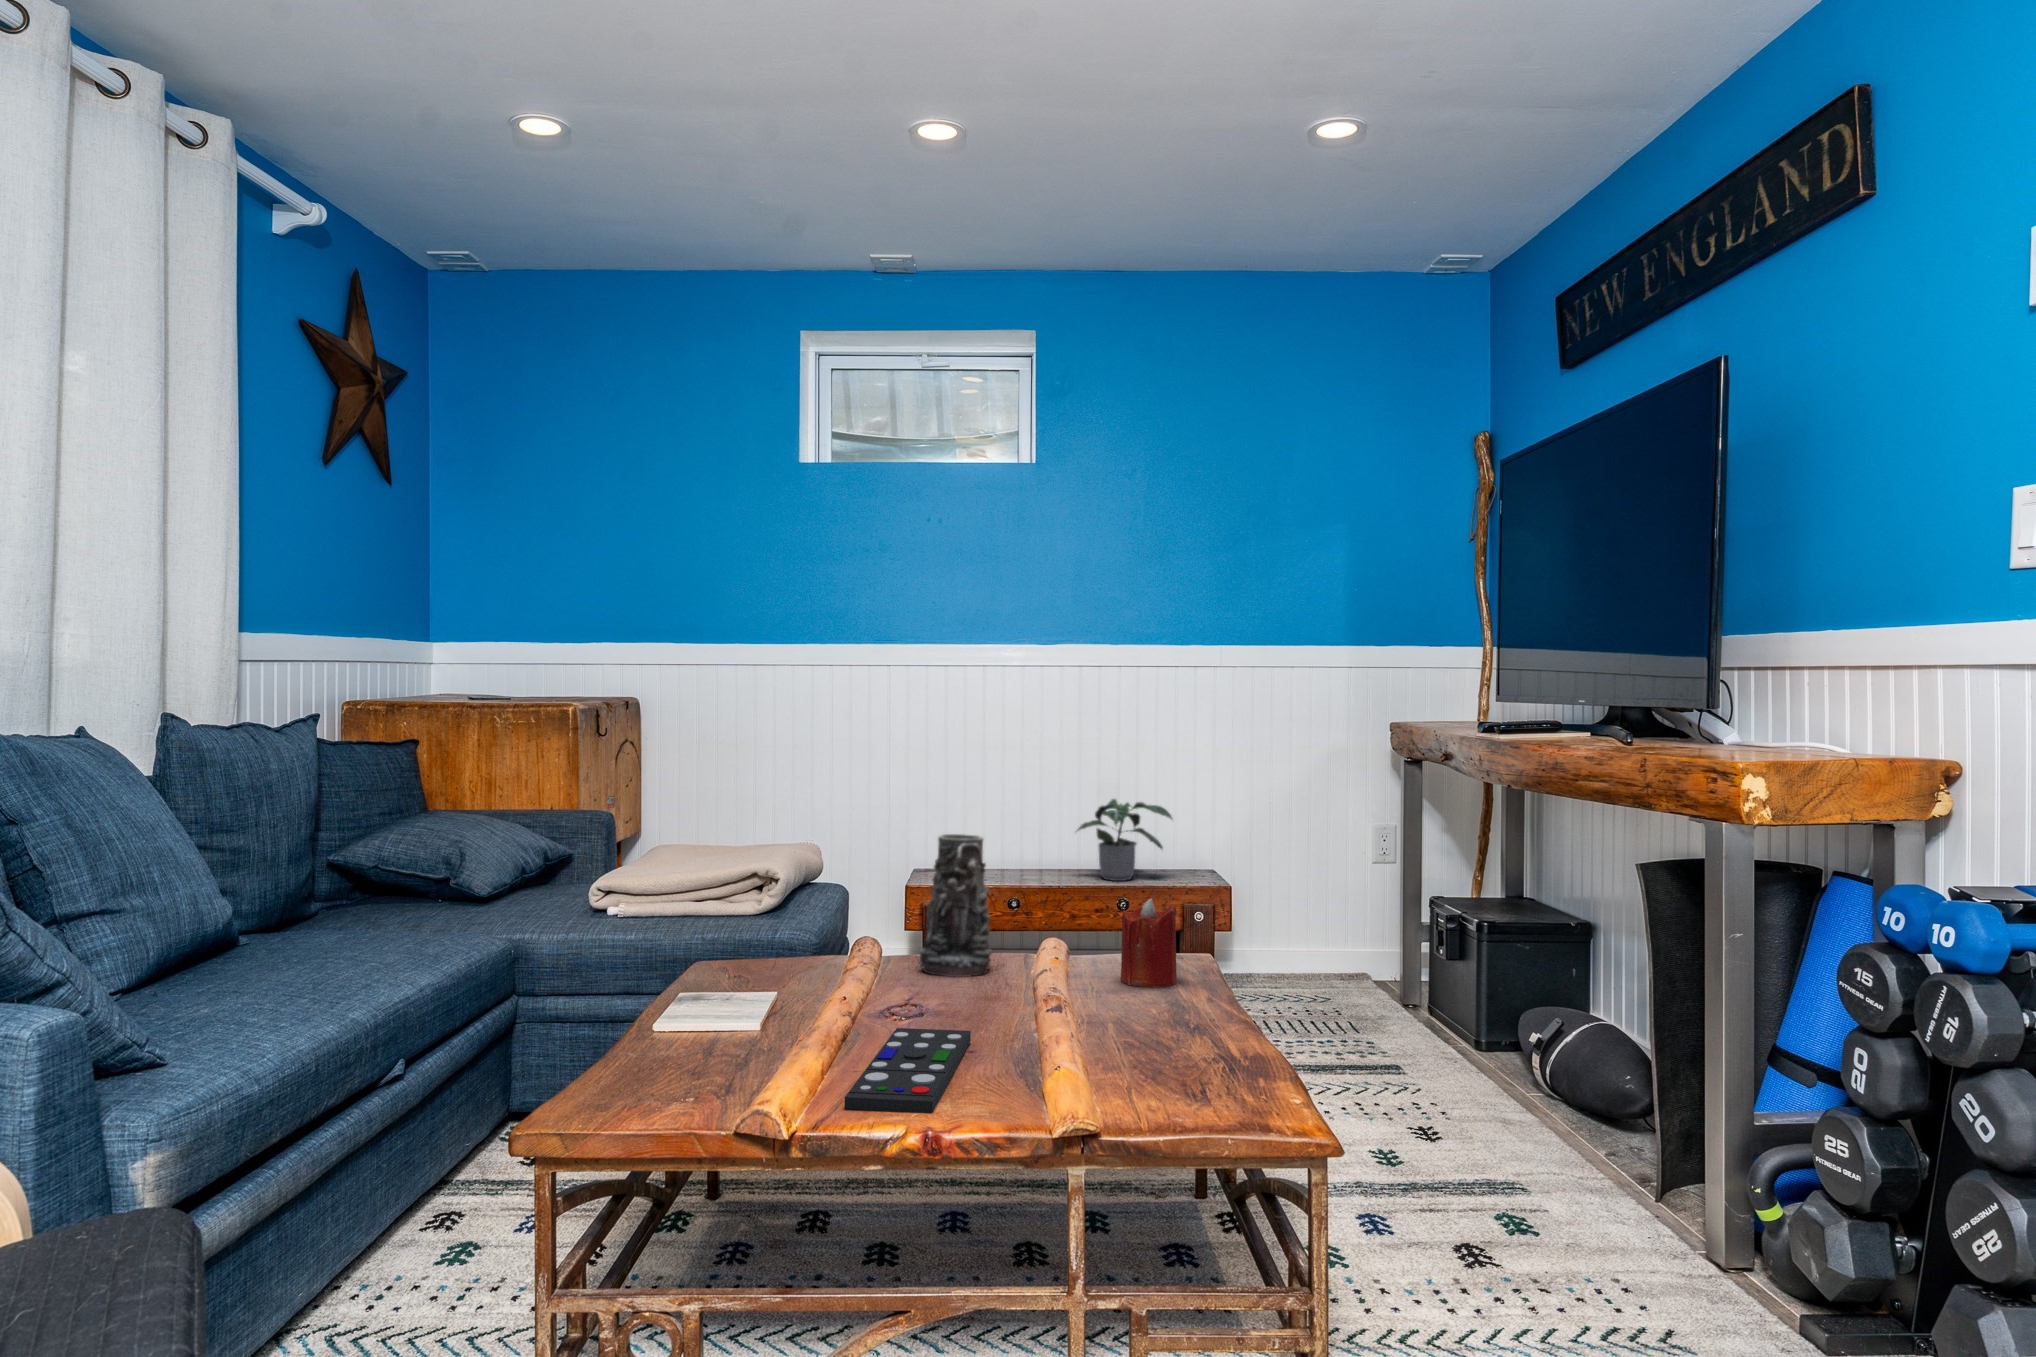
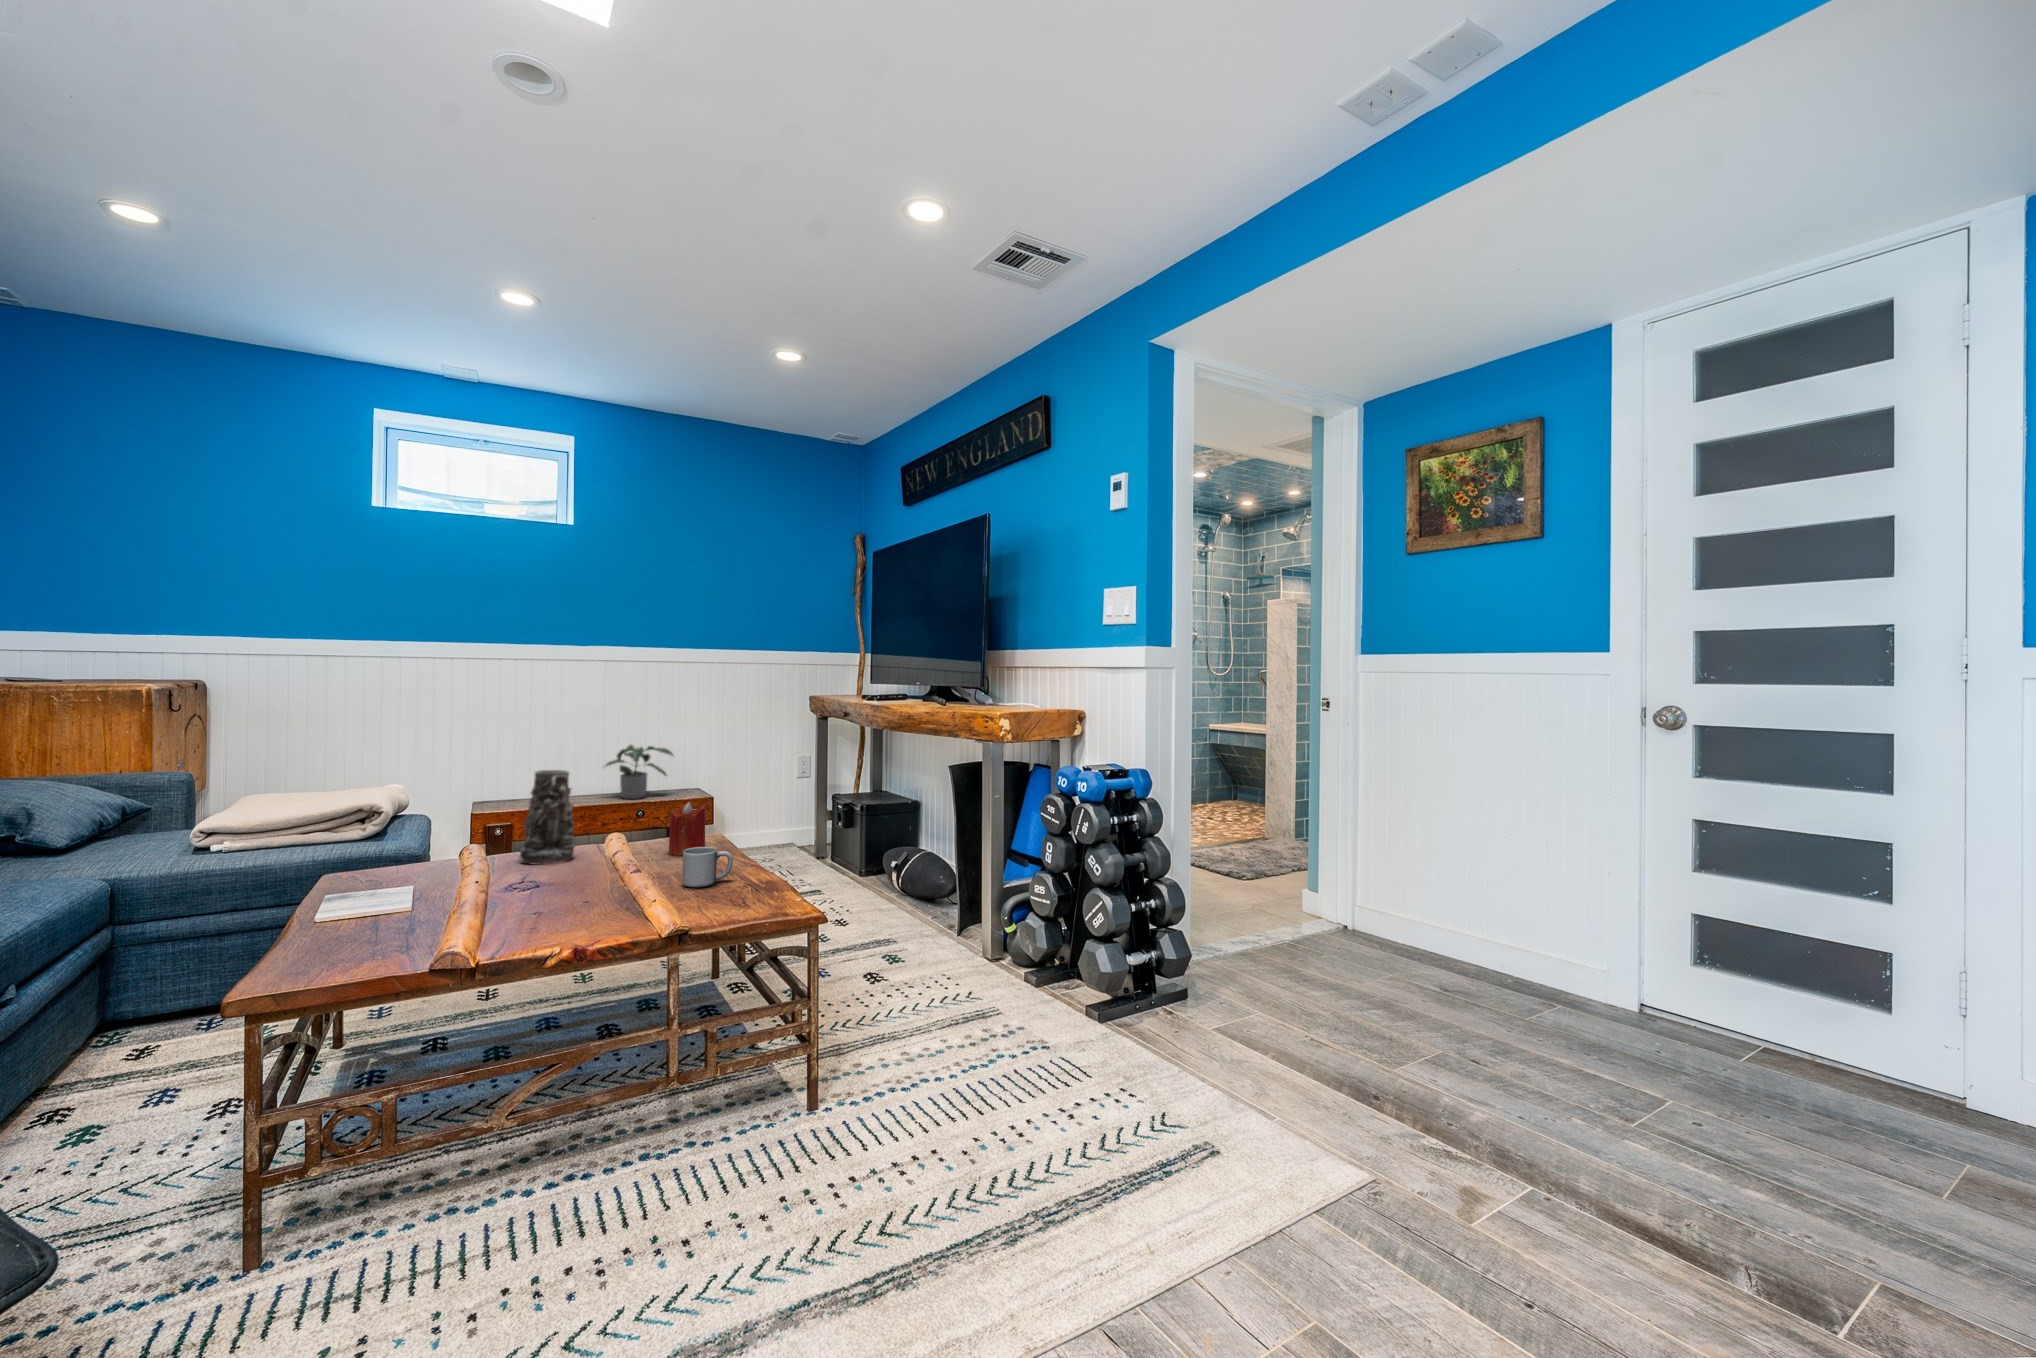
mug: none [1118,980,1200,1051] -> present [683,847,733,888]
remote control: present [845,1028,971,1113] -> none [514,890,584,943]

